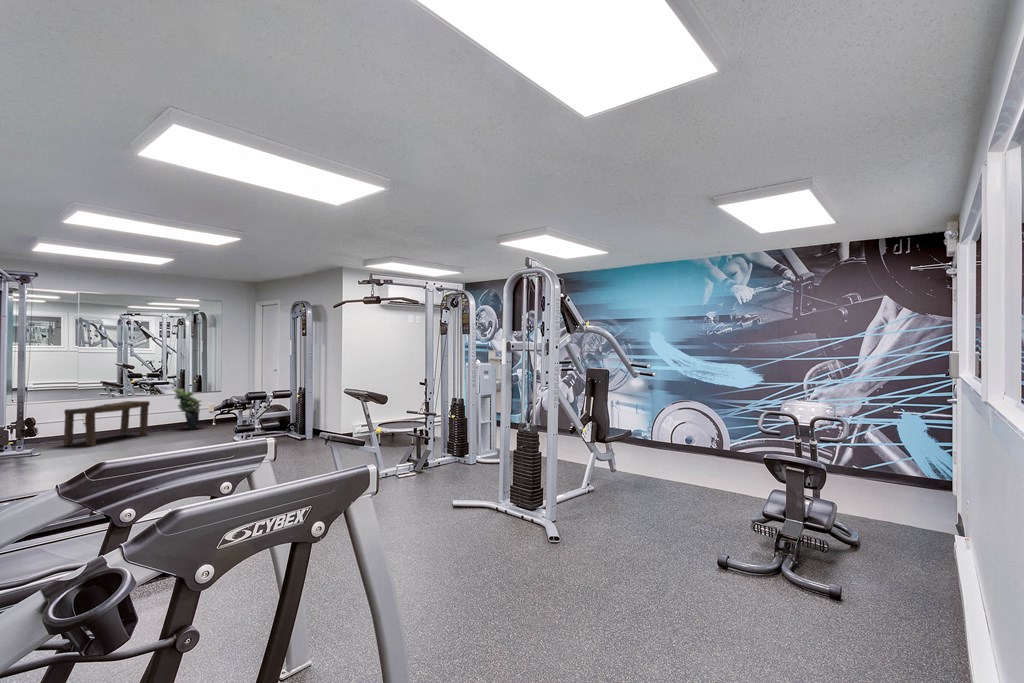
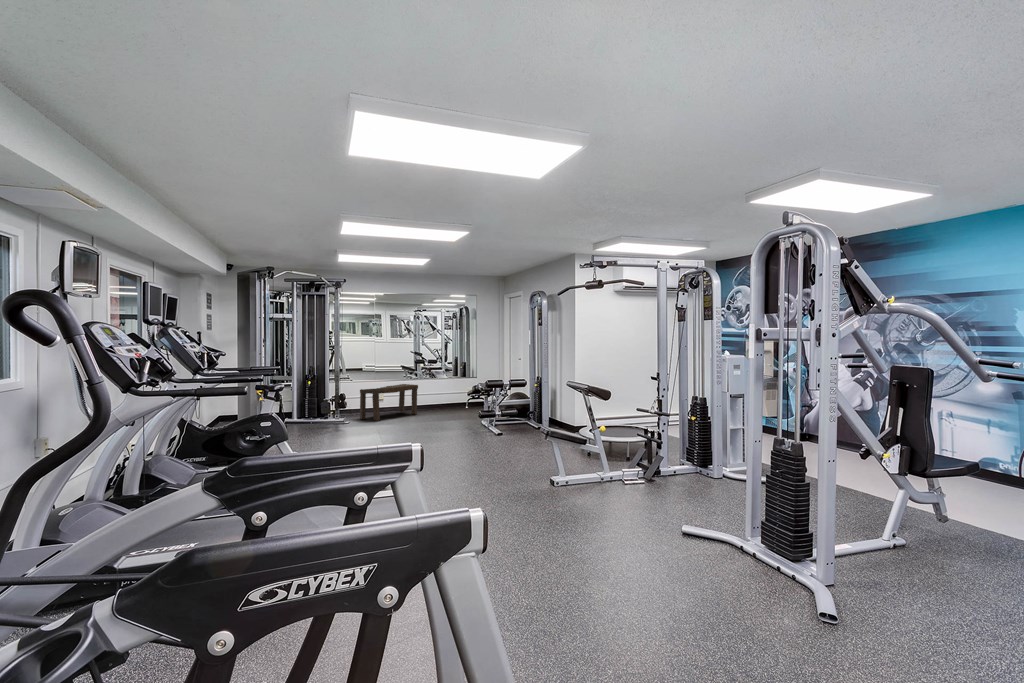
potted plant: present [173,389,201,429] -> none [435,374,458,412]

